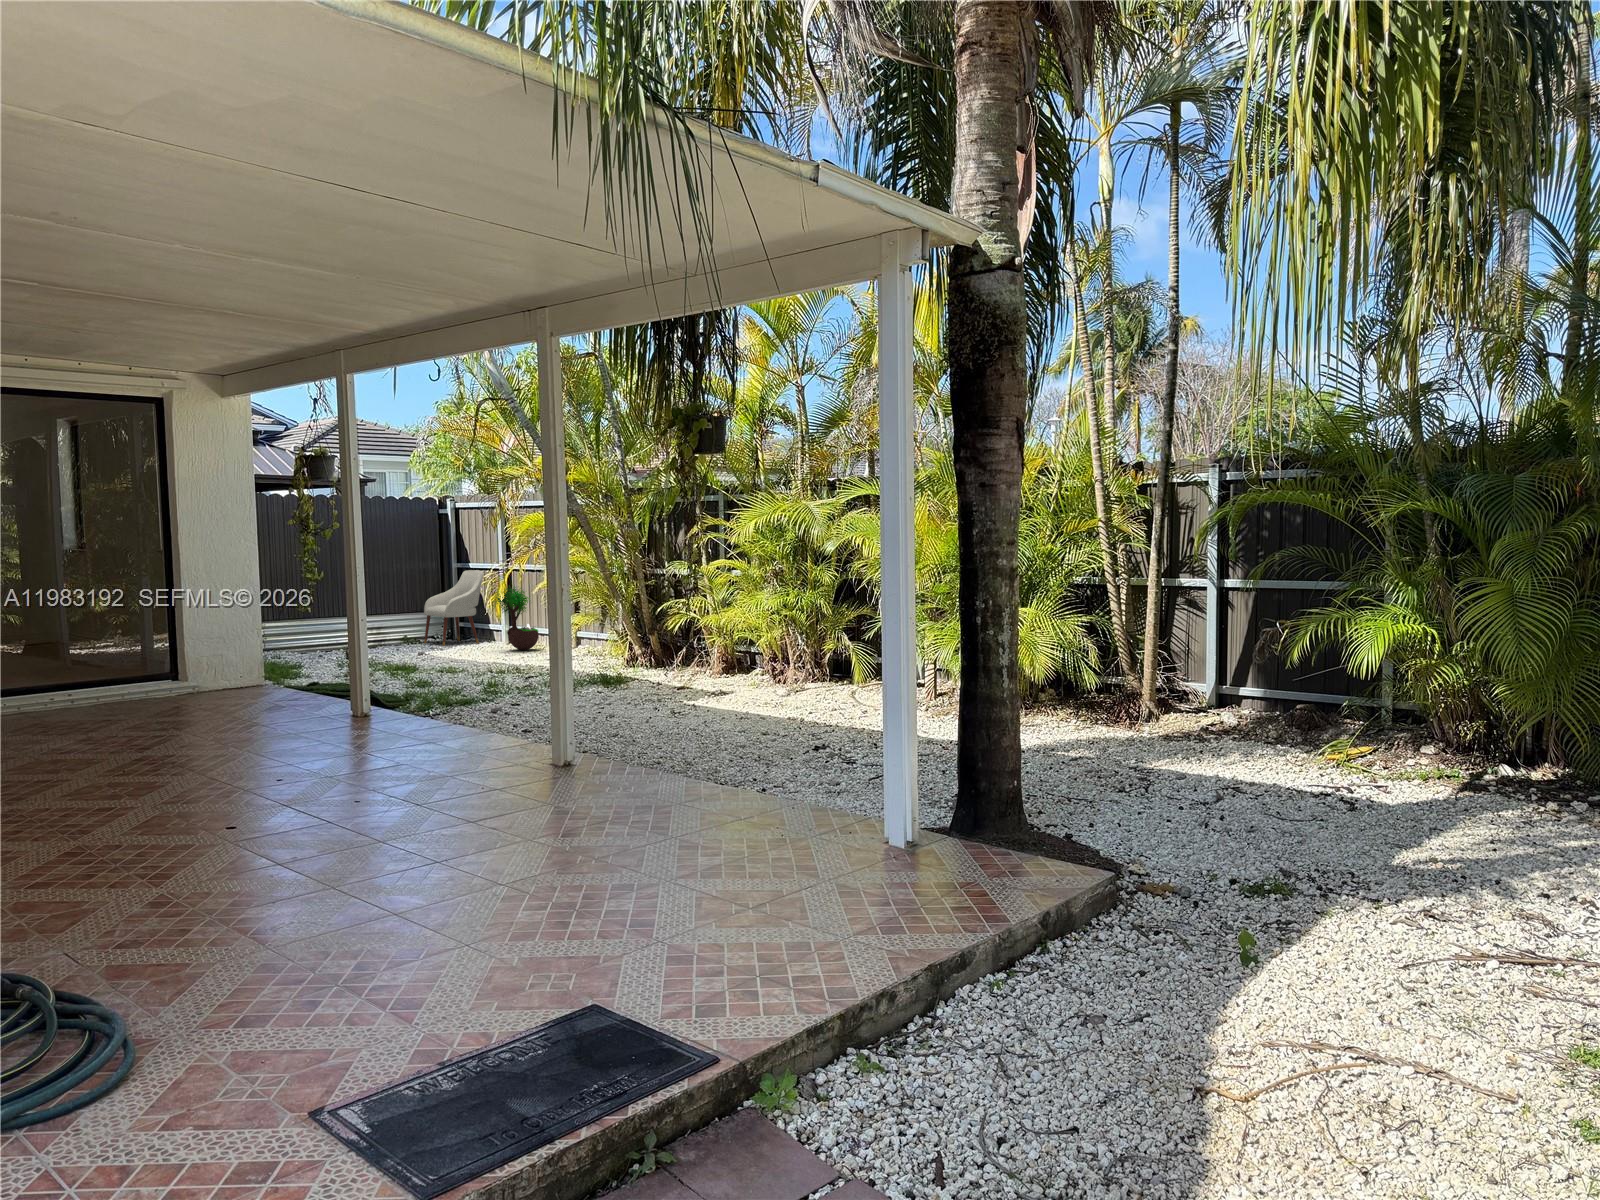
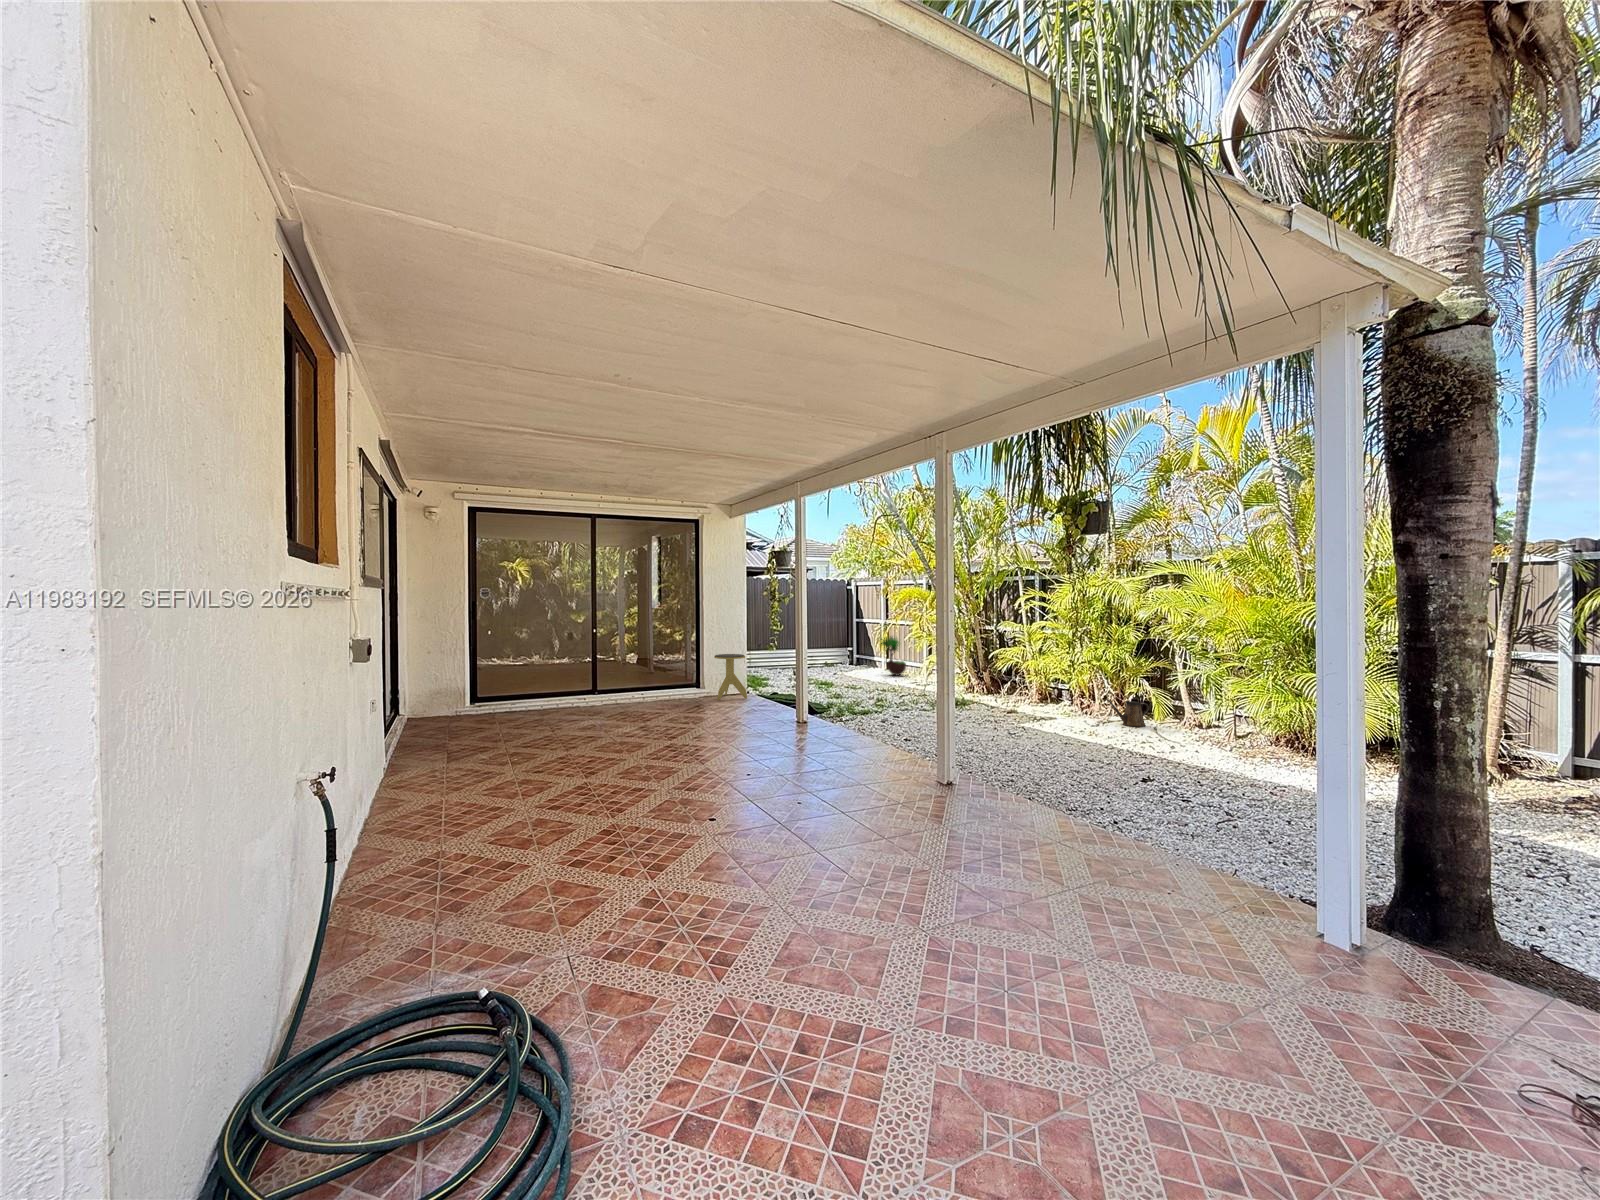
chair: present [424,570,483,646] -> none [836,624,872,670]
side table: none [208,622,269,697] -> present [714,654,747,700]
watering can: none [795,660,849,694] -> present [1106,699,1149,727]

